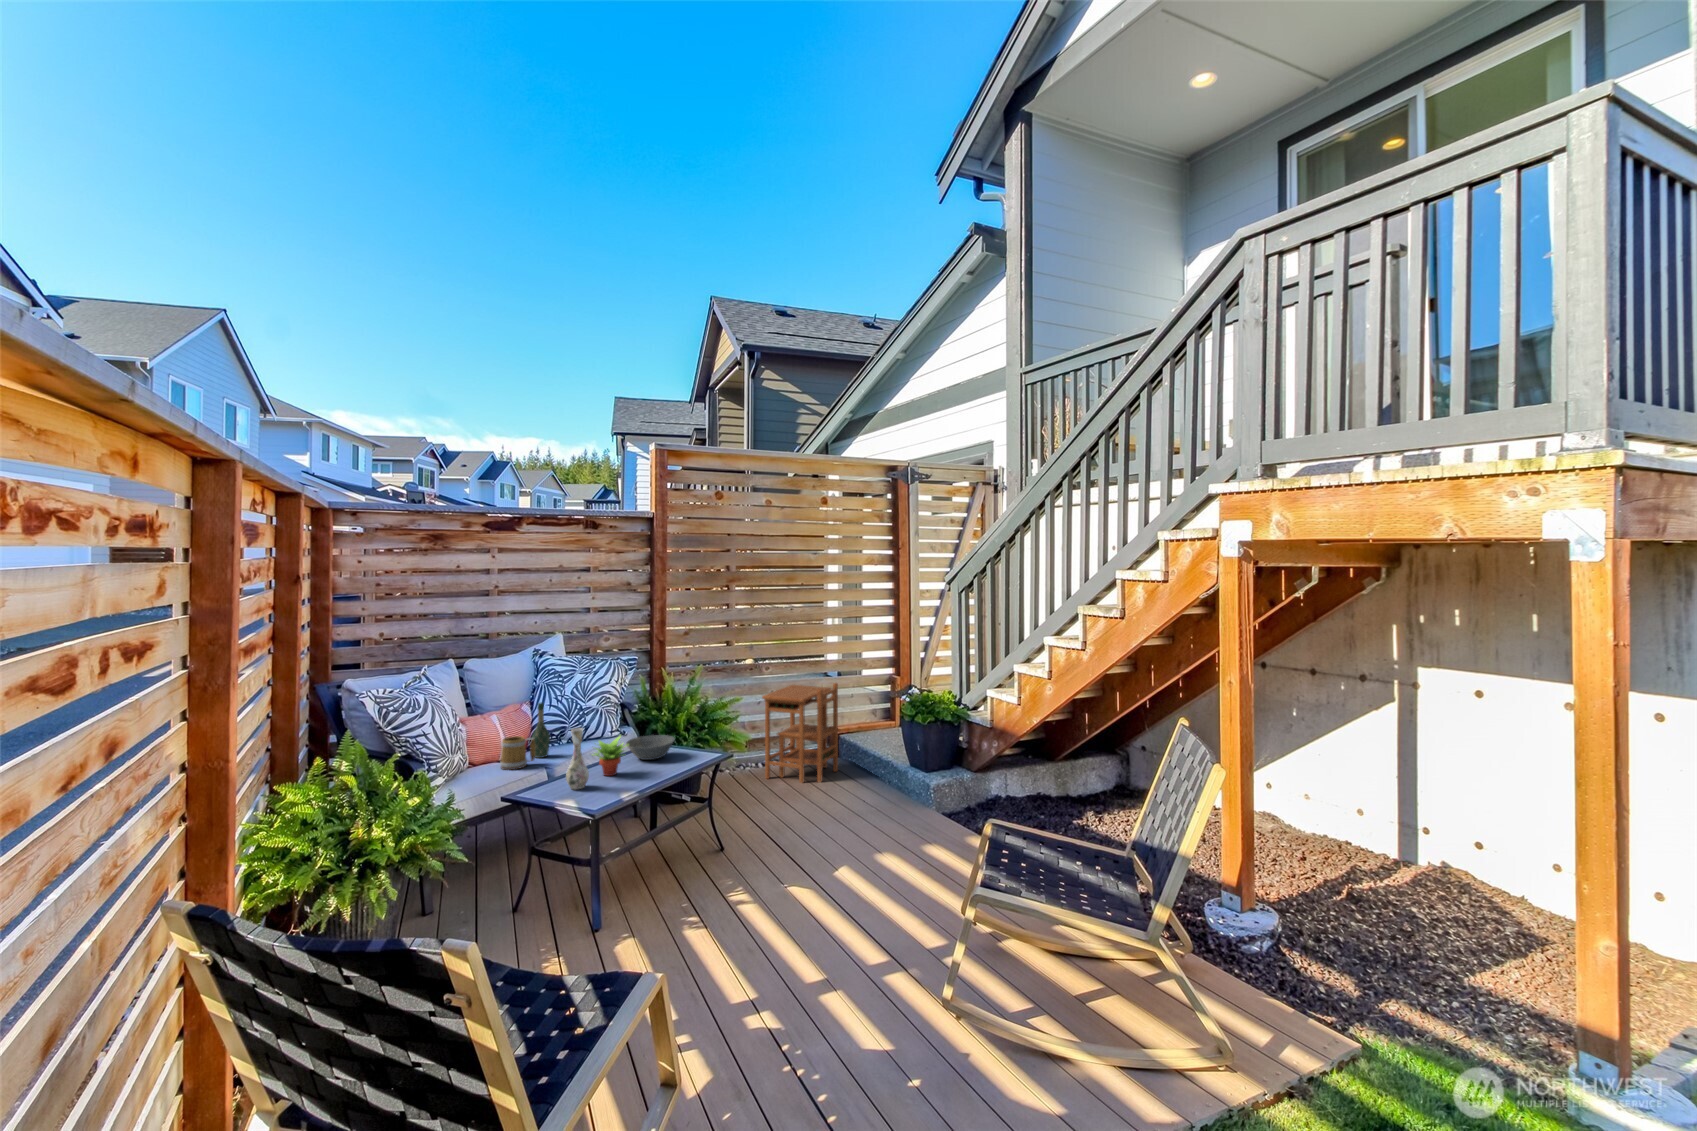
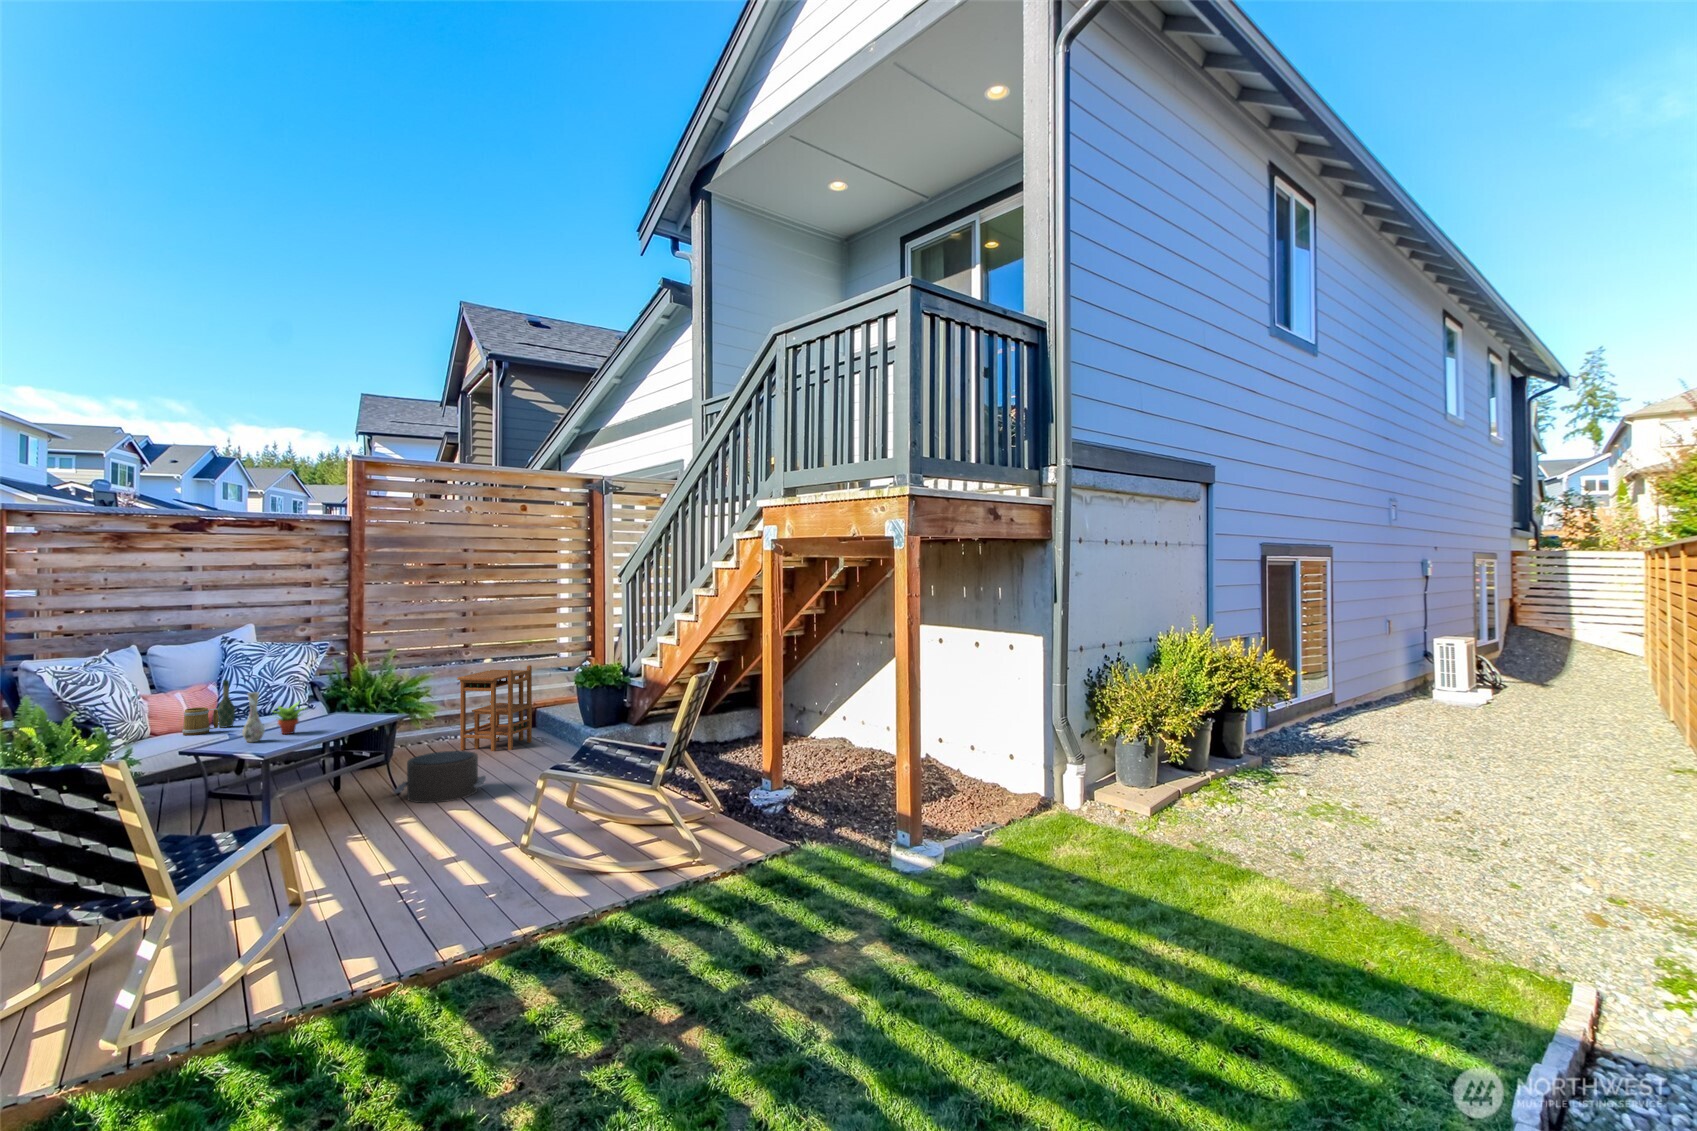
bowl: present [626,735,674,760] -> none [308,705,356,724]
pouf: none [726,797,826,870] -> present [395,751,486,803]

